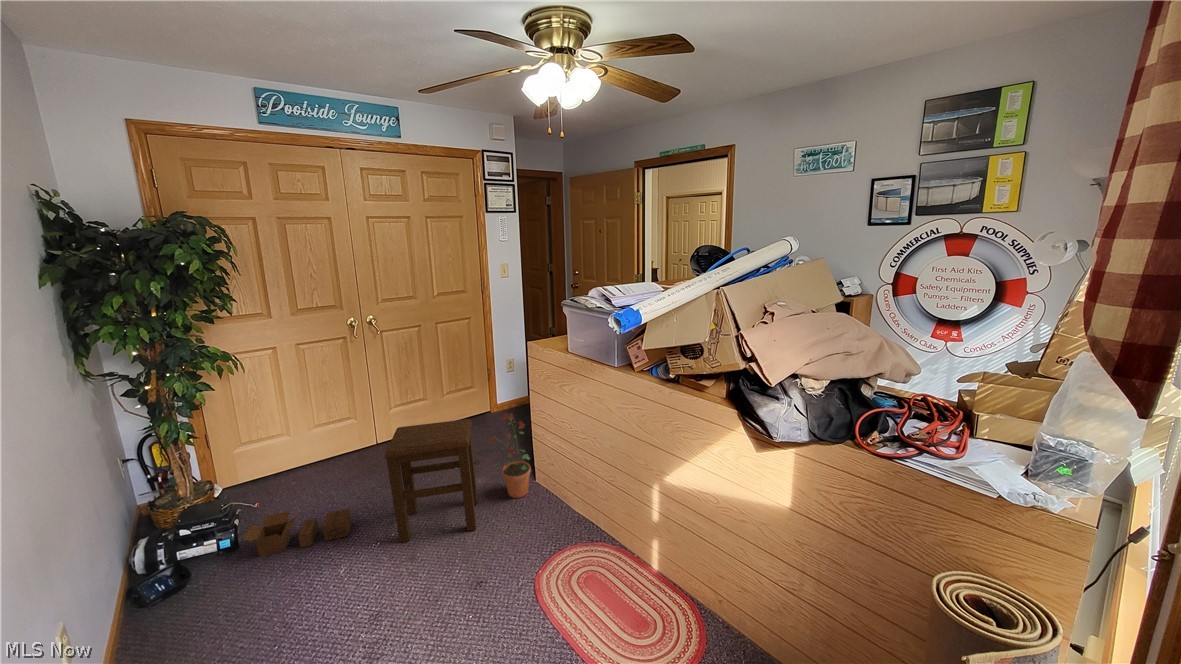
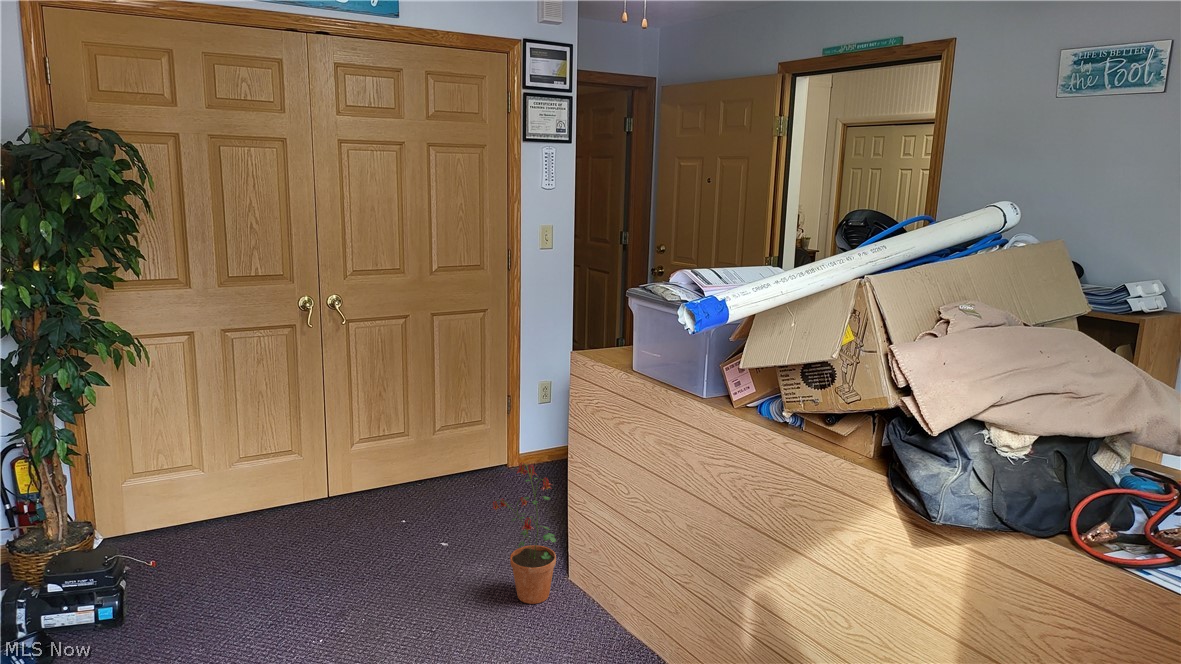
stool: present [384,419,478,542] -> none [334,466,469,646]
cardboard box: present [243,509,352,557] -> none [127,578,278,639]

